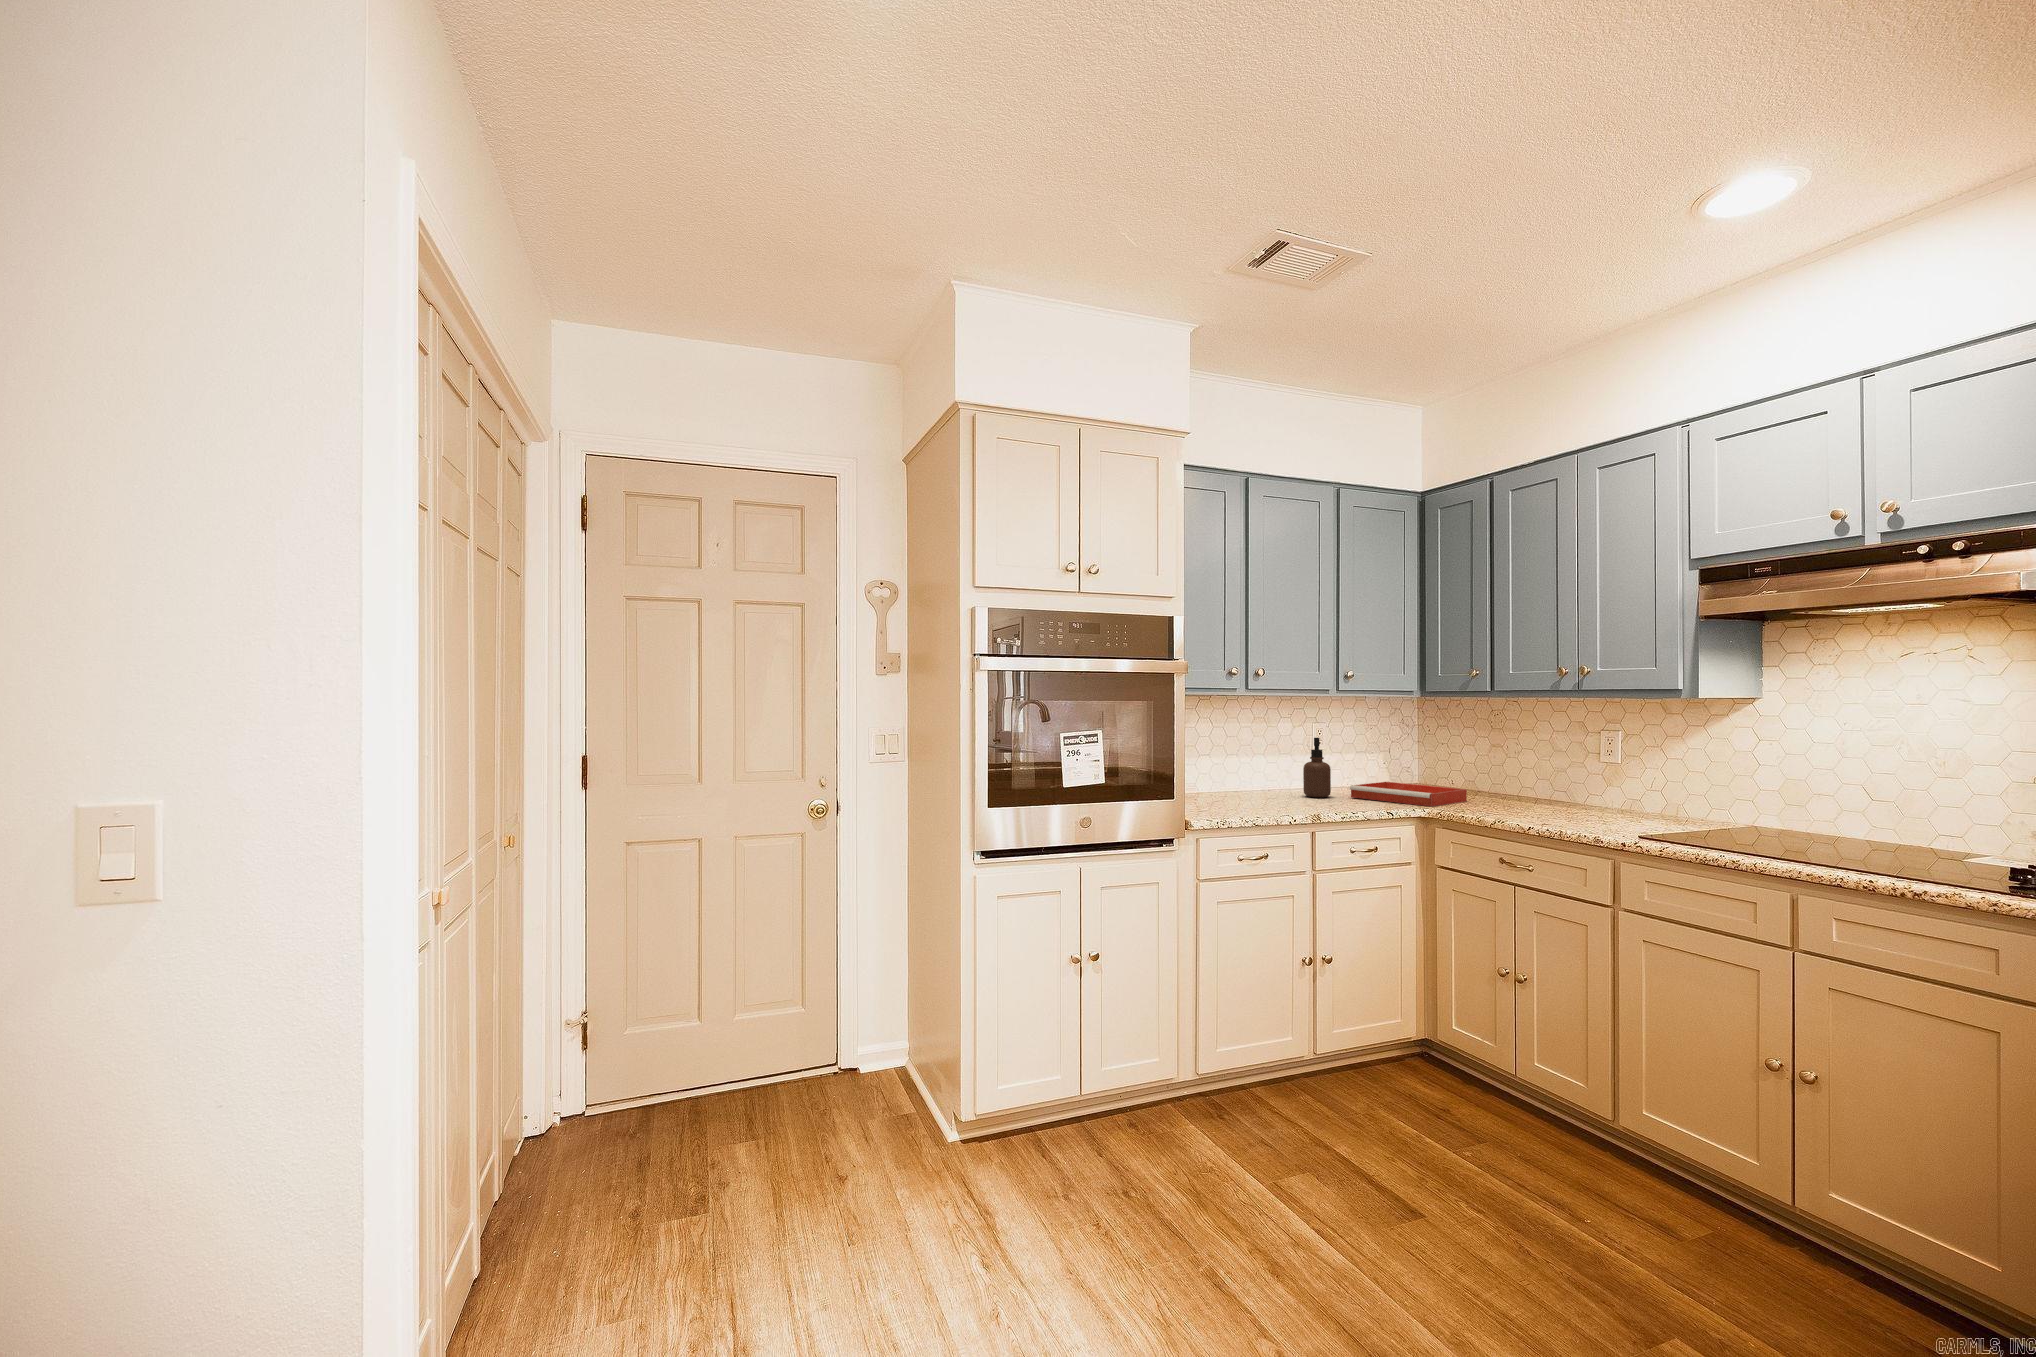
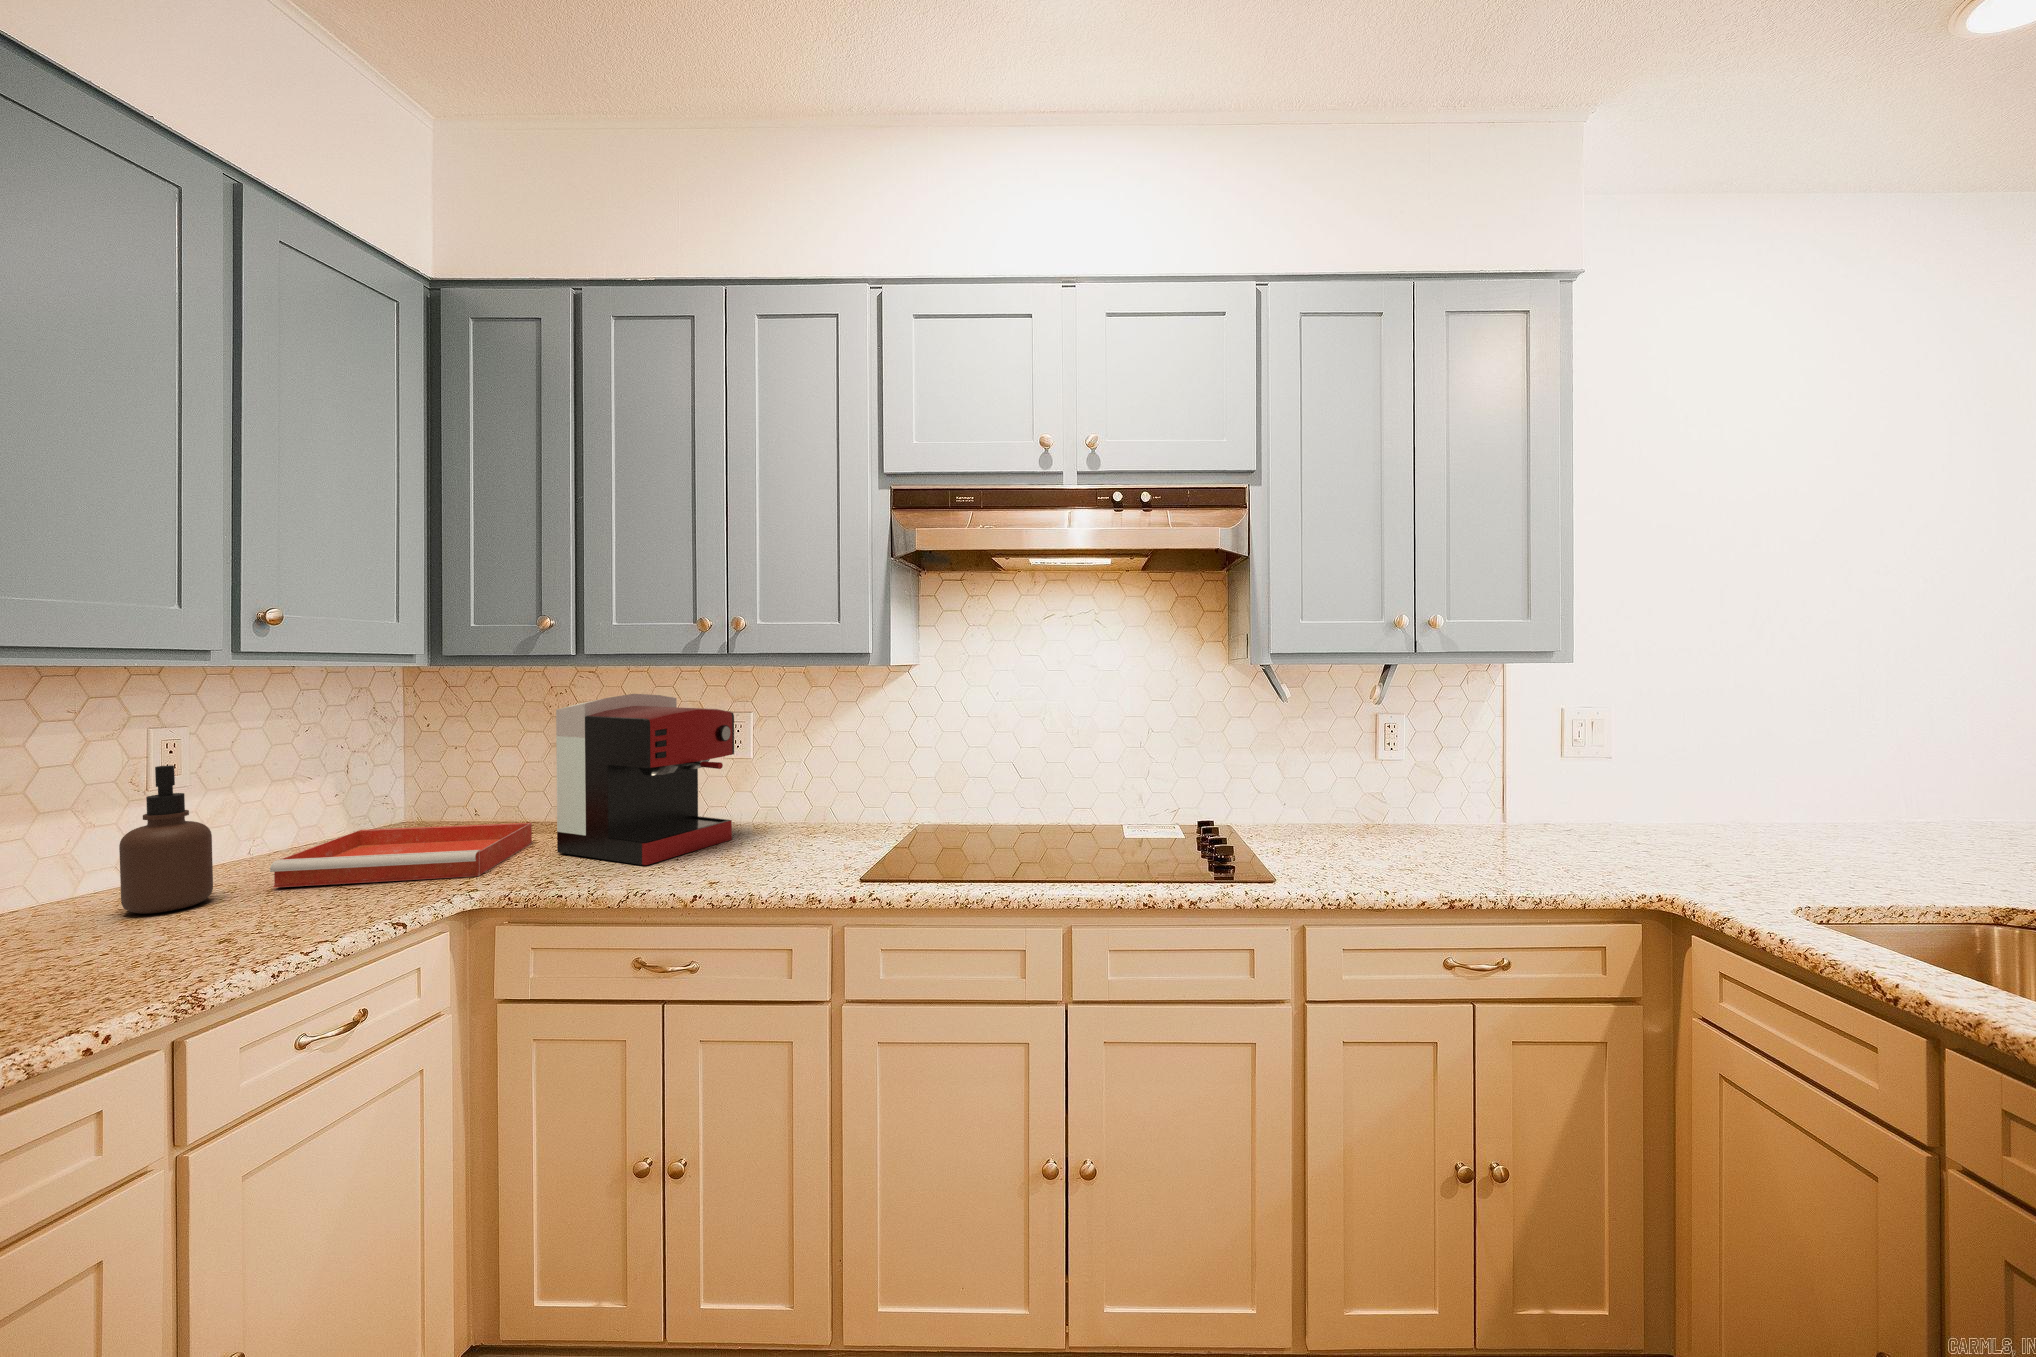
coffee maker: none [1475,715,1586,816] -> present [556,694,734,865]

